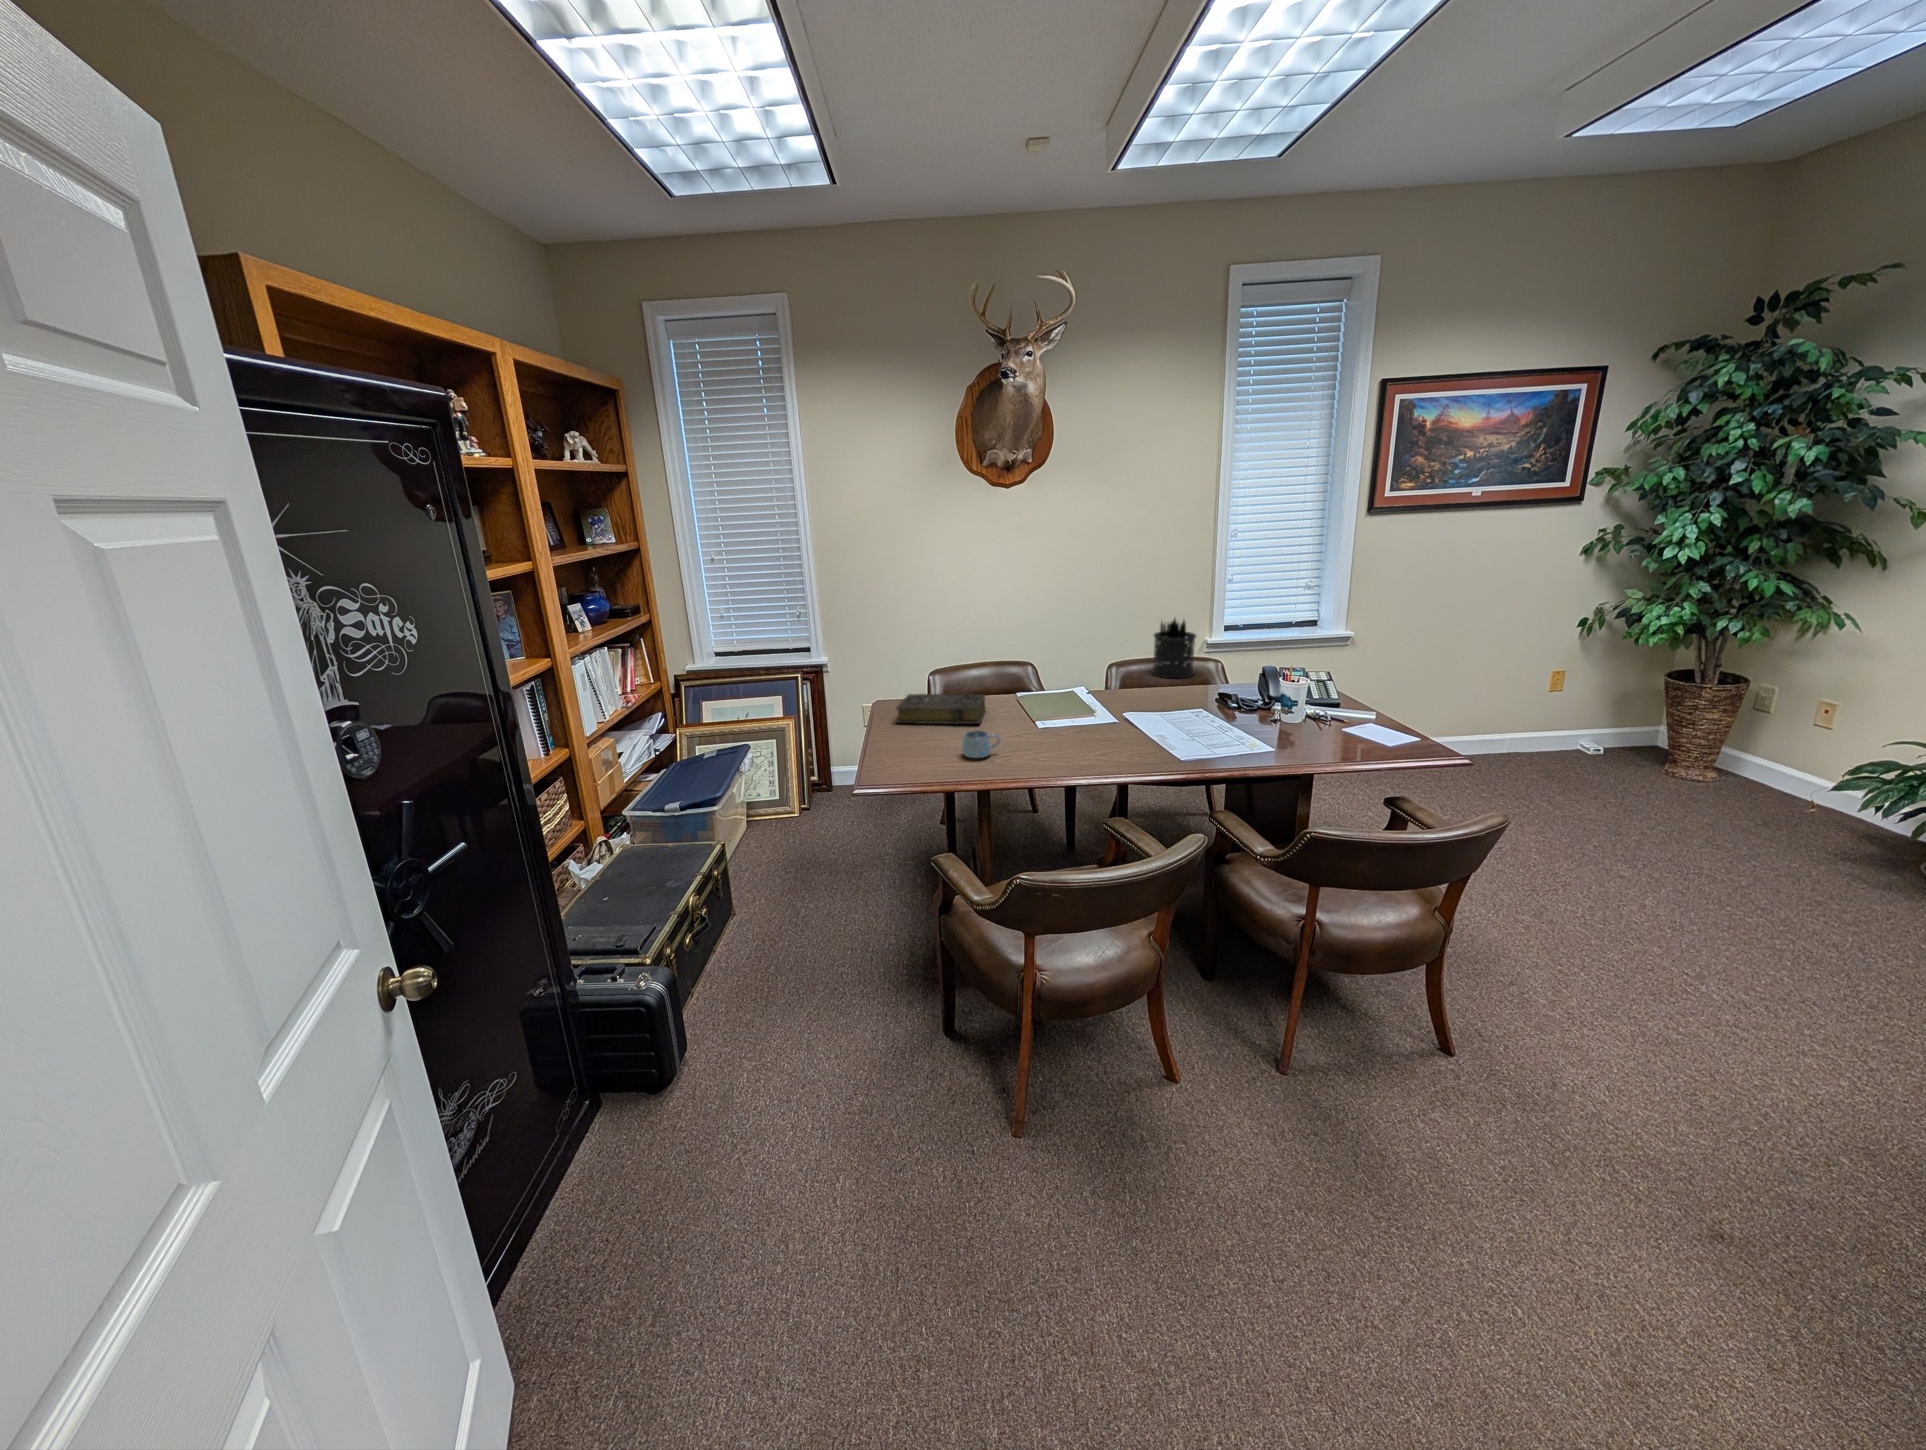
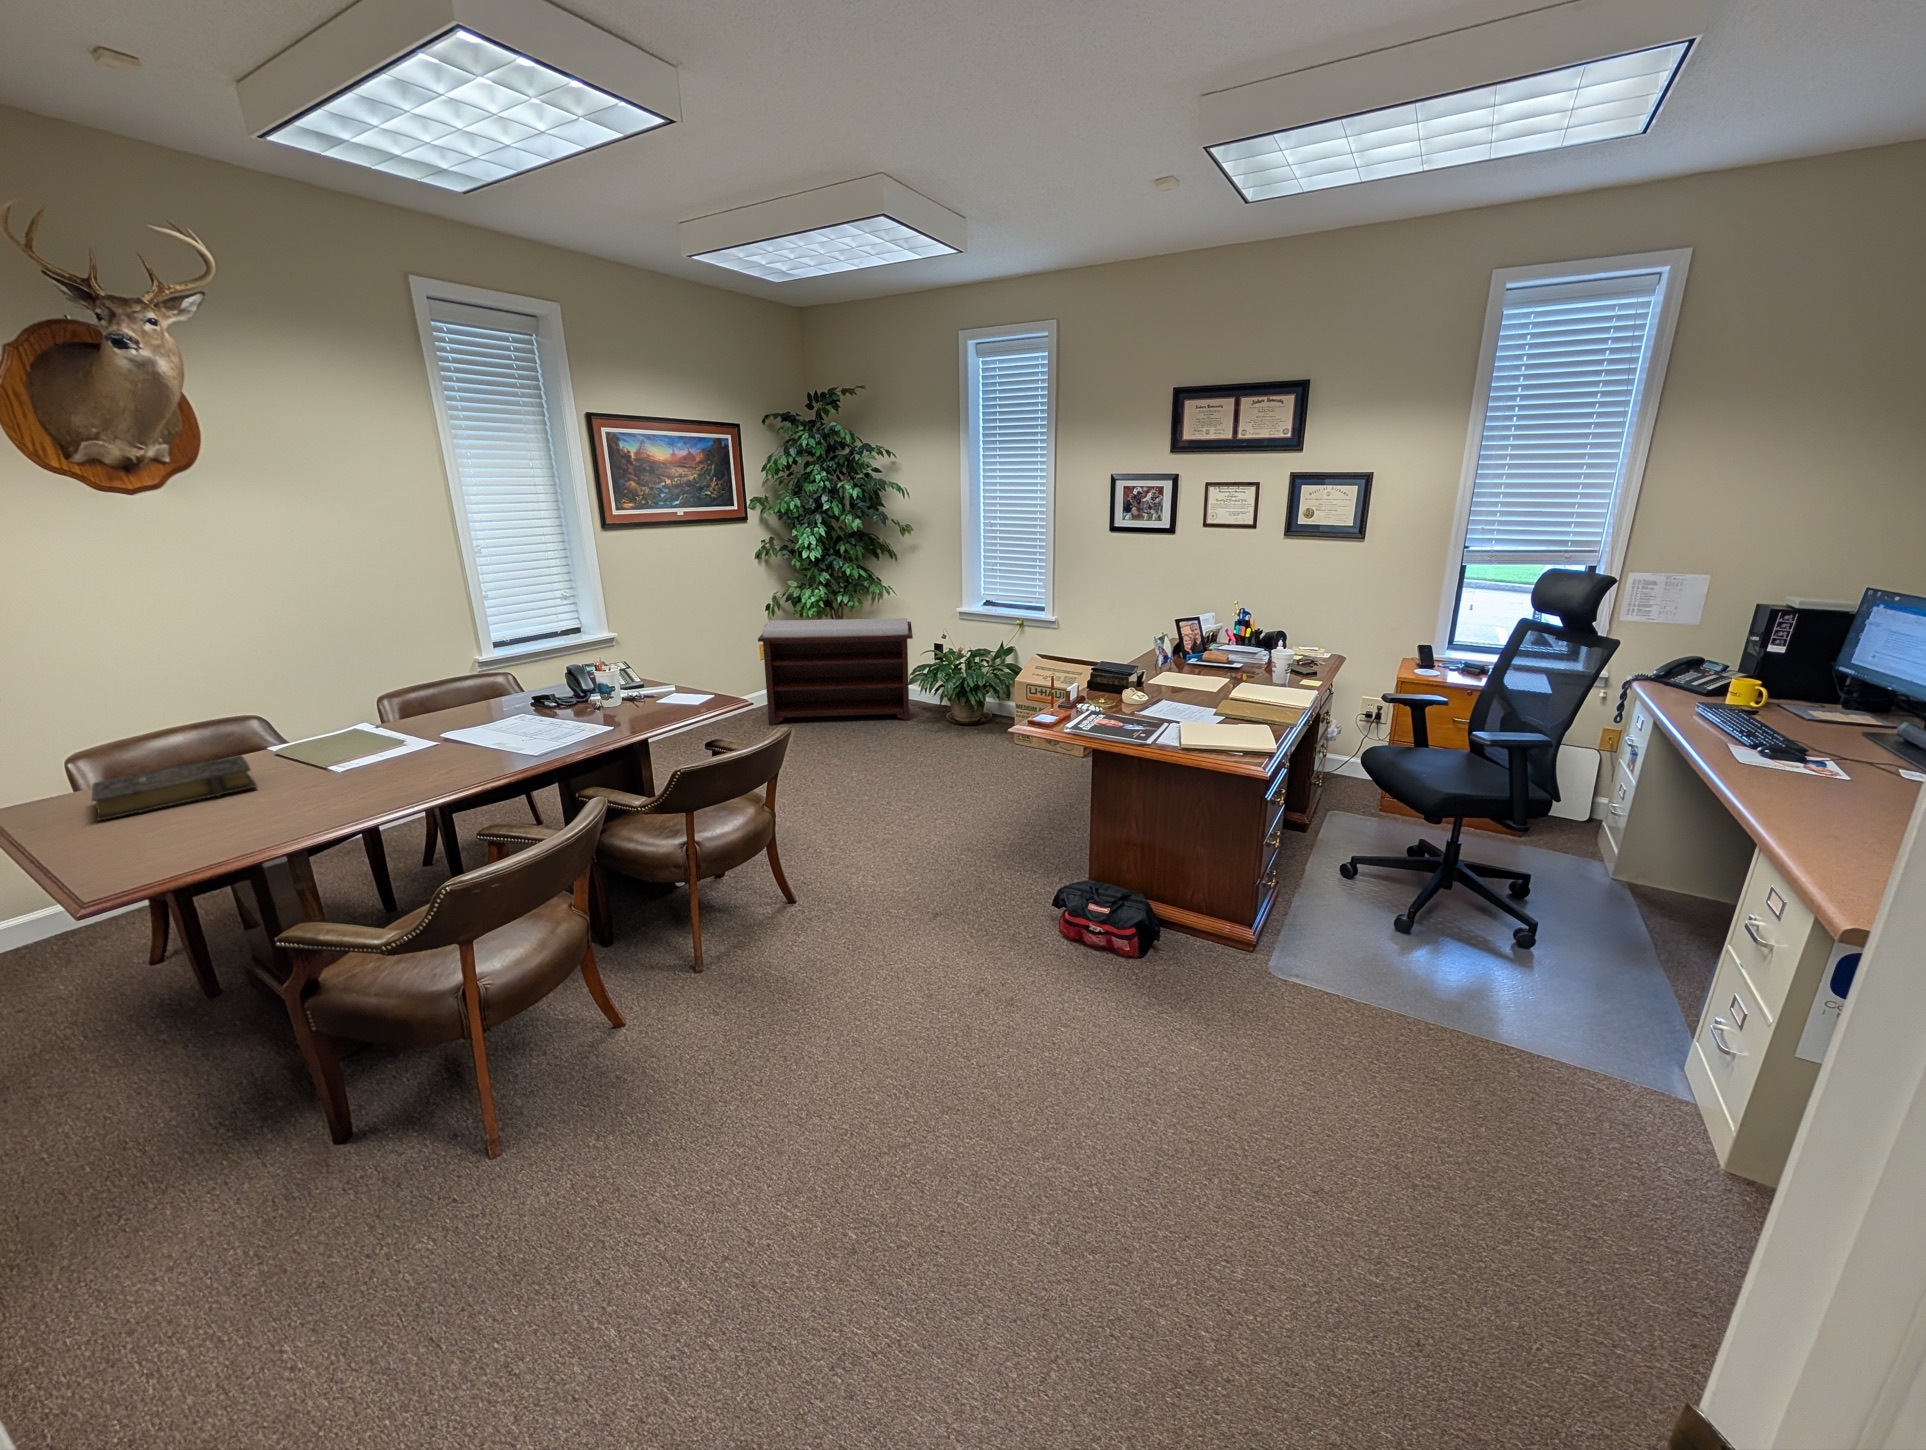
pen holder: present [1152,619,1196,678] -> none [435,634,492,700]
bench: none [1533,638,1885,835] -> present [758,618,913,725]
mug: present [962,730,1000,758] -> none [264,782,320,817]

